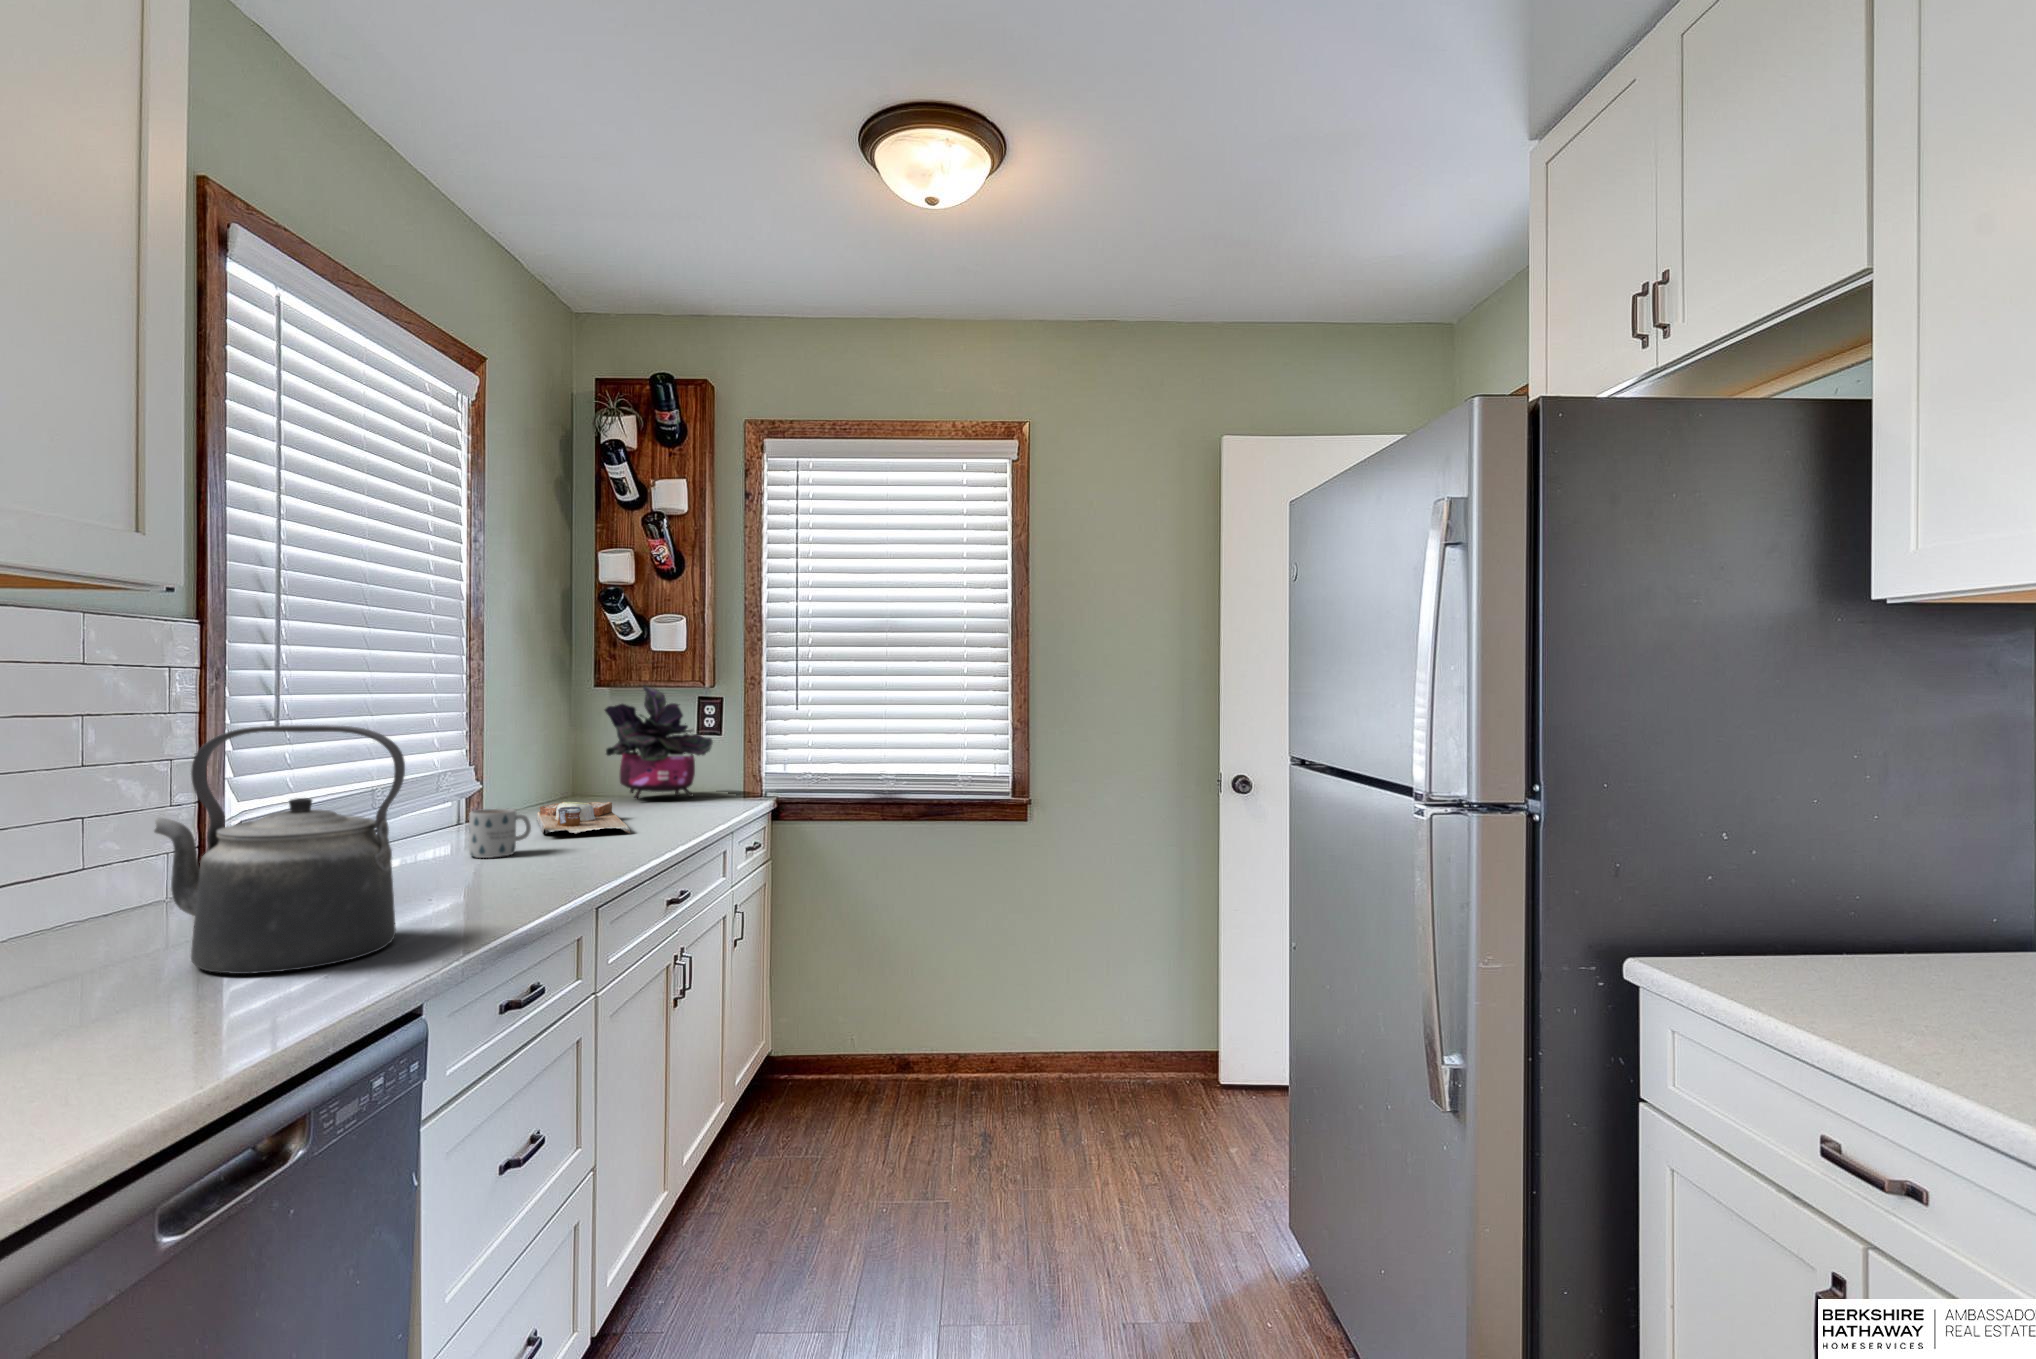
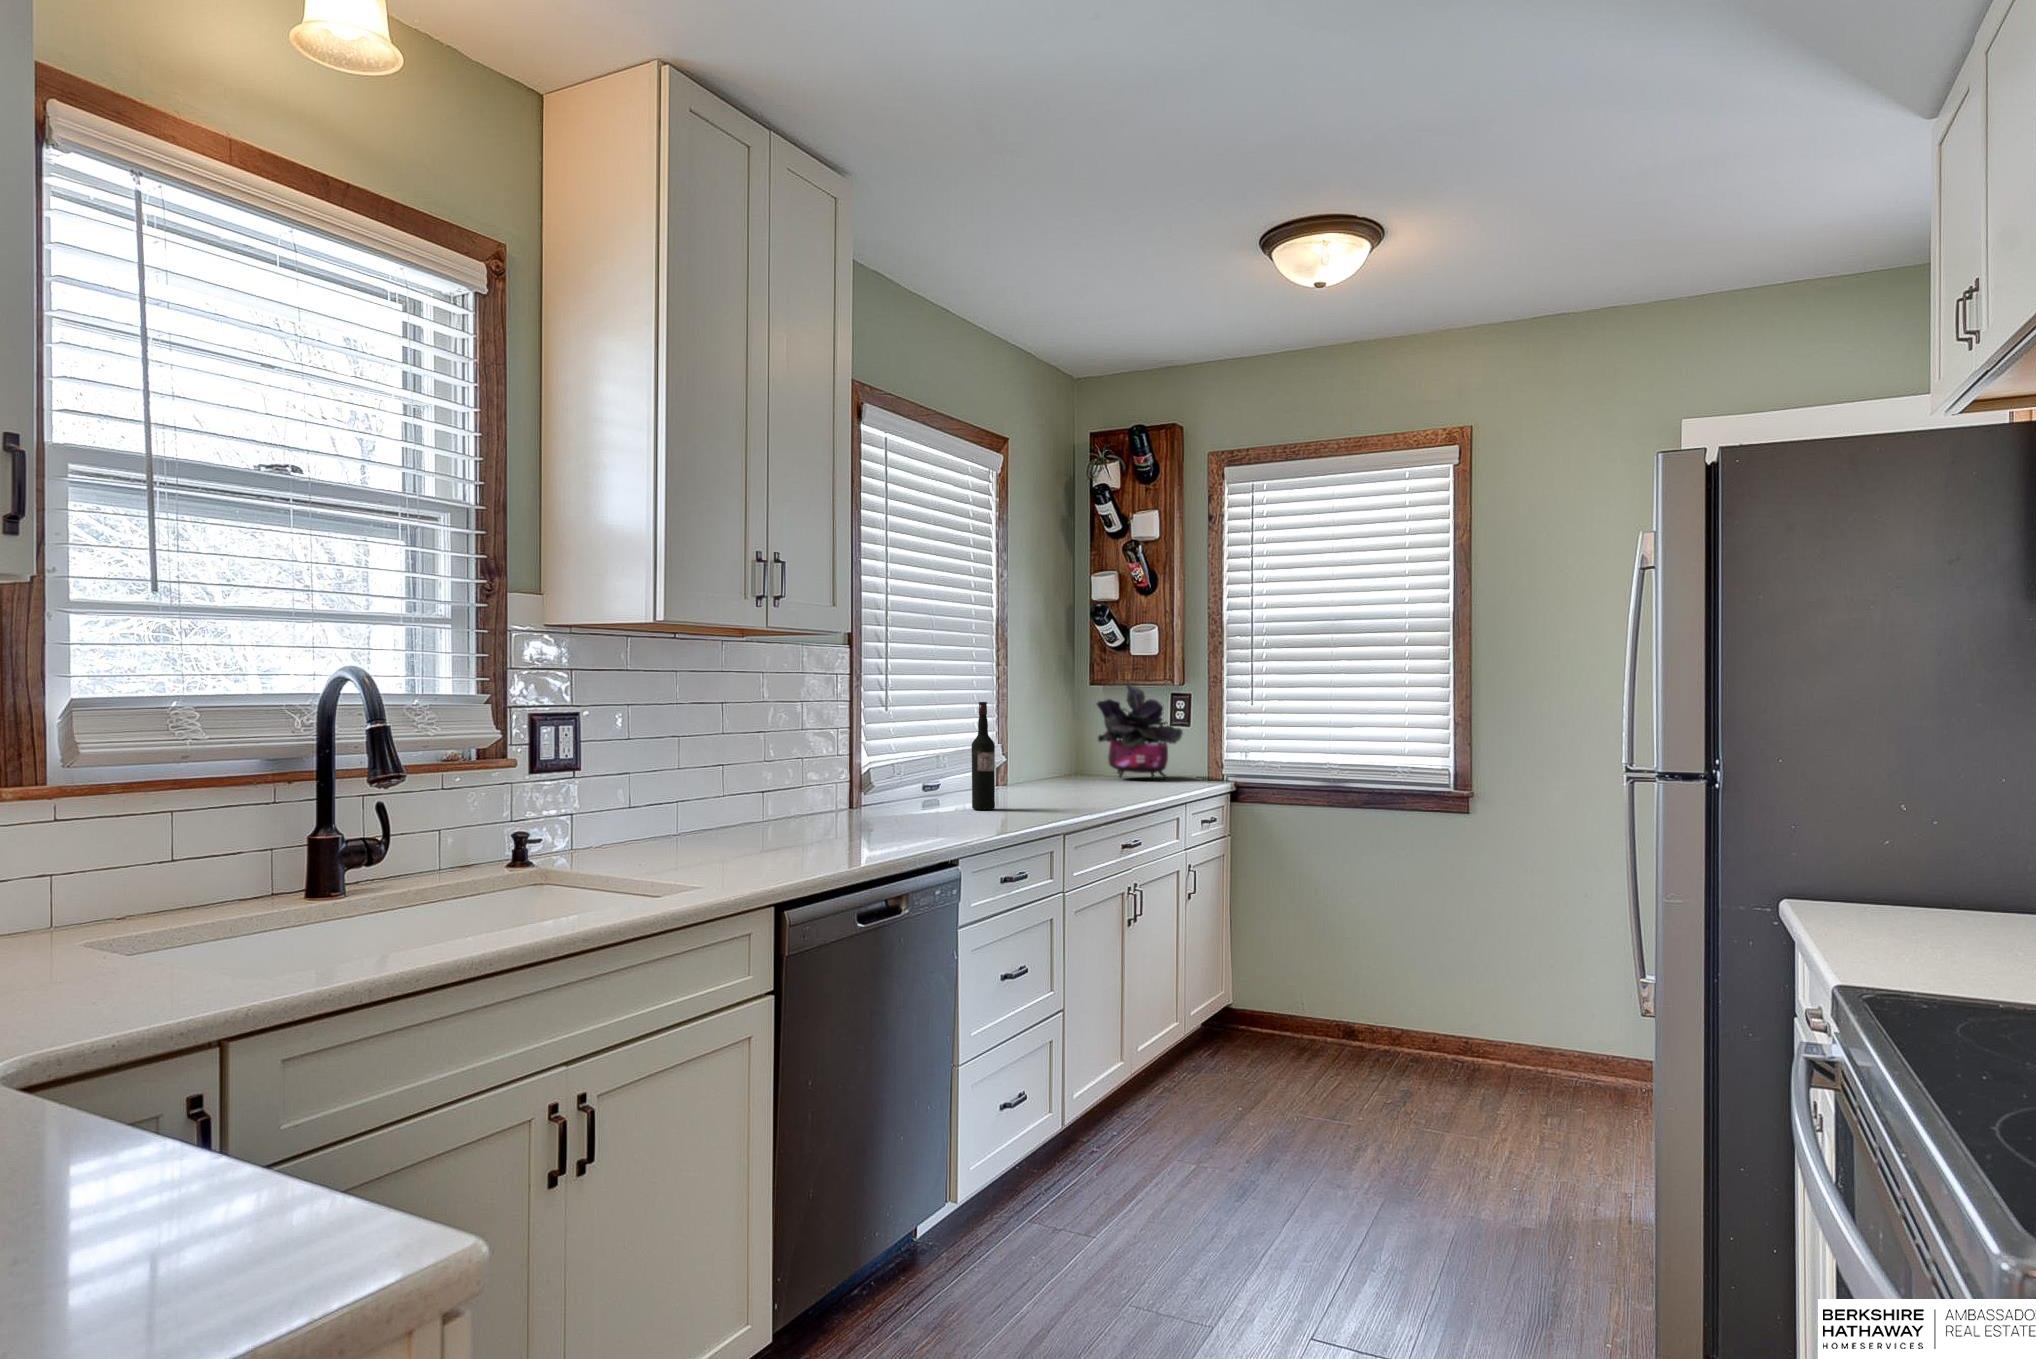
wine bottle: none [432,713,471,874] -> present [972,702,995,810]
kettle: present [154,725,405,974] -> none [839,705,955,838]
cutting board: present [537,802,630,834] -> none [1044,773,1105,797]
mug: present [469,809,531,858] -> none [995,771,1034,804]

